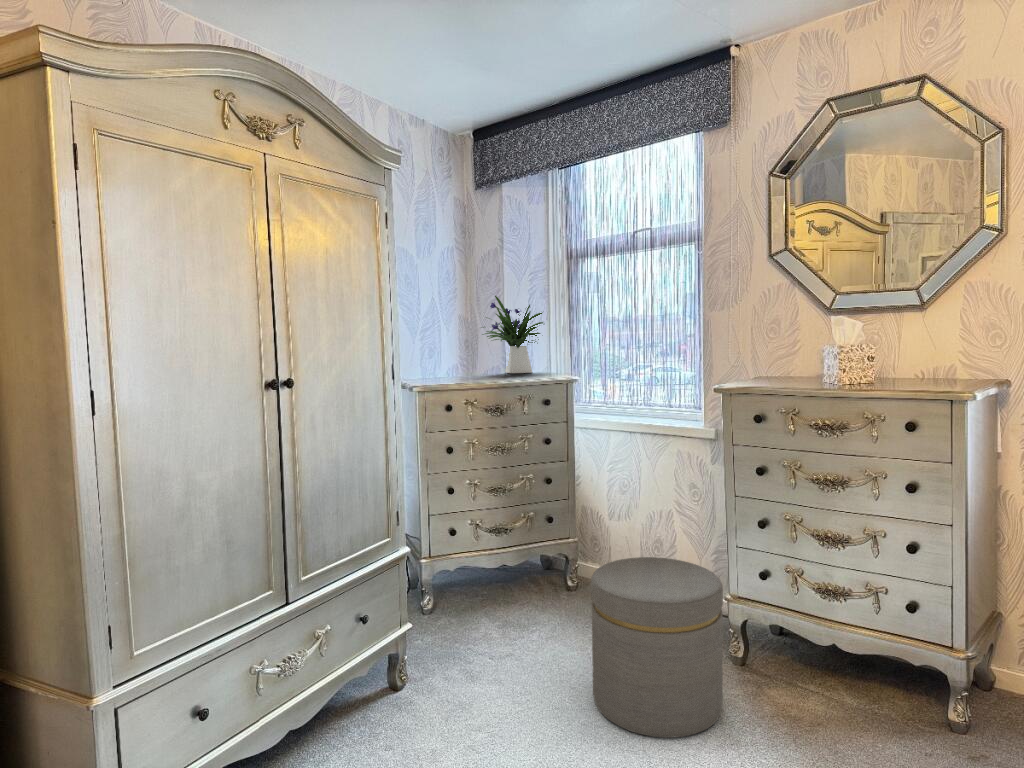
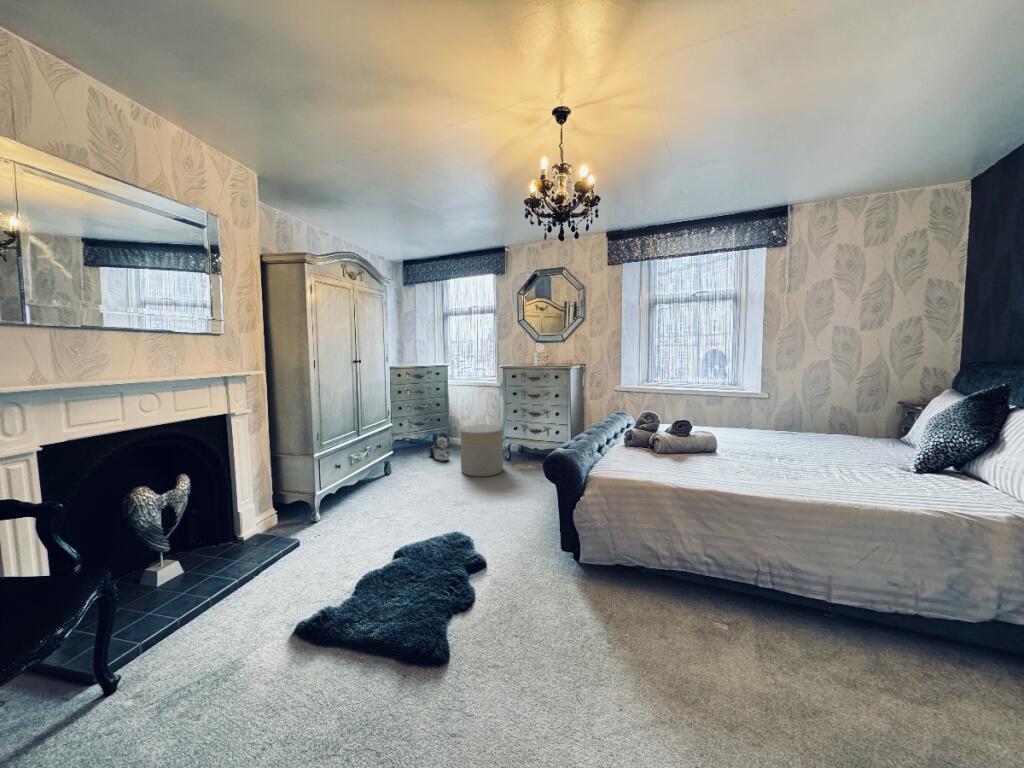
flower arrangement: present [482,296,543,373] -> none [405,331,436,364]
plush toy: none [519,572,573,645] -> present [429,437,449,461]

